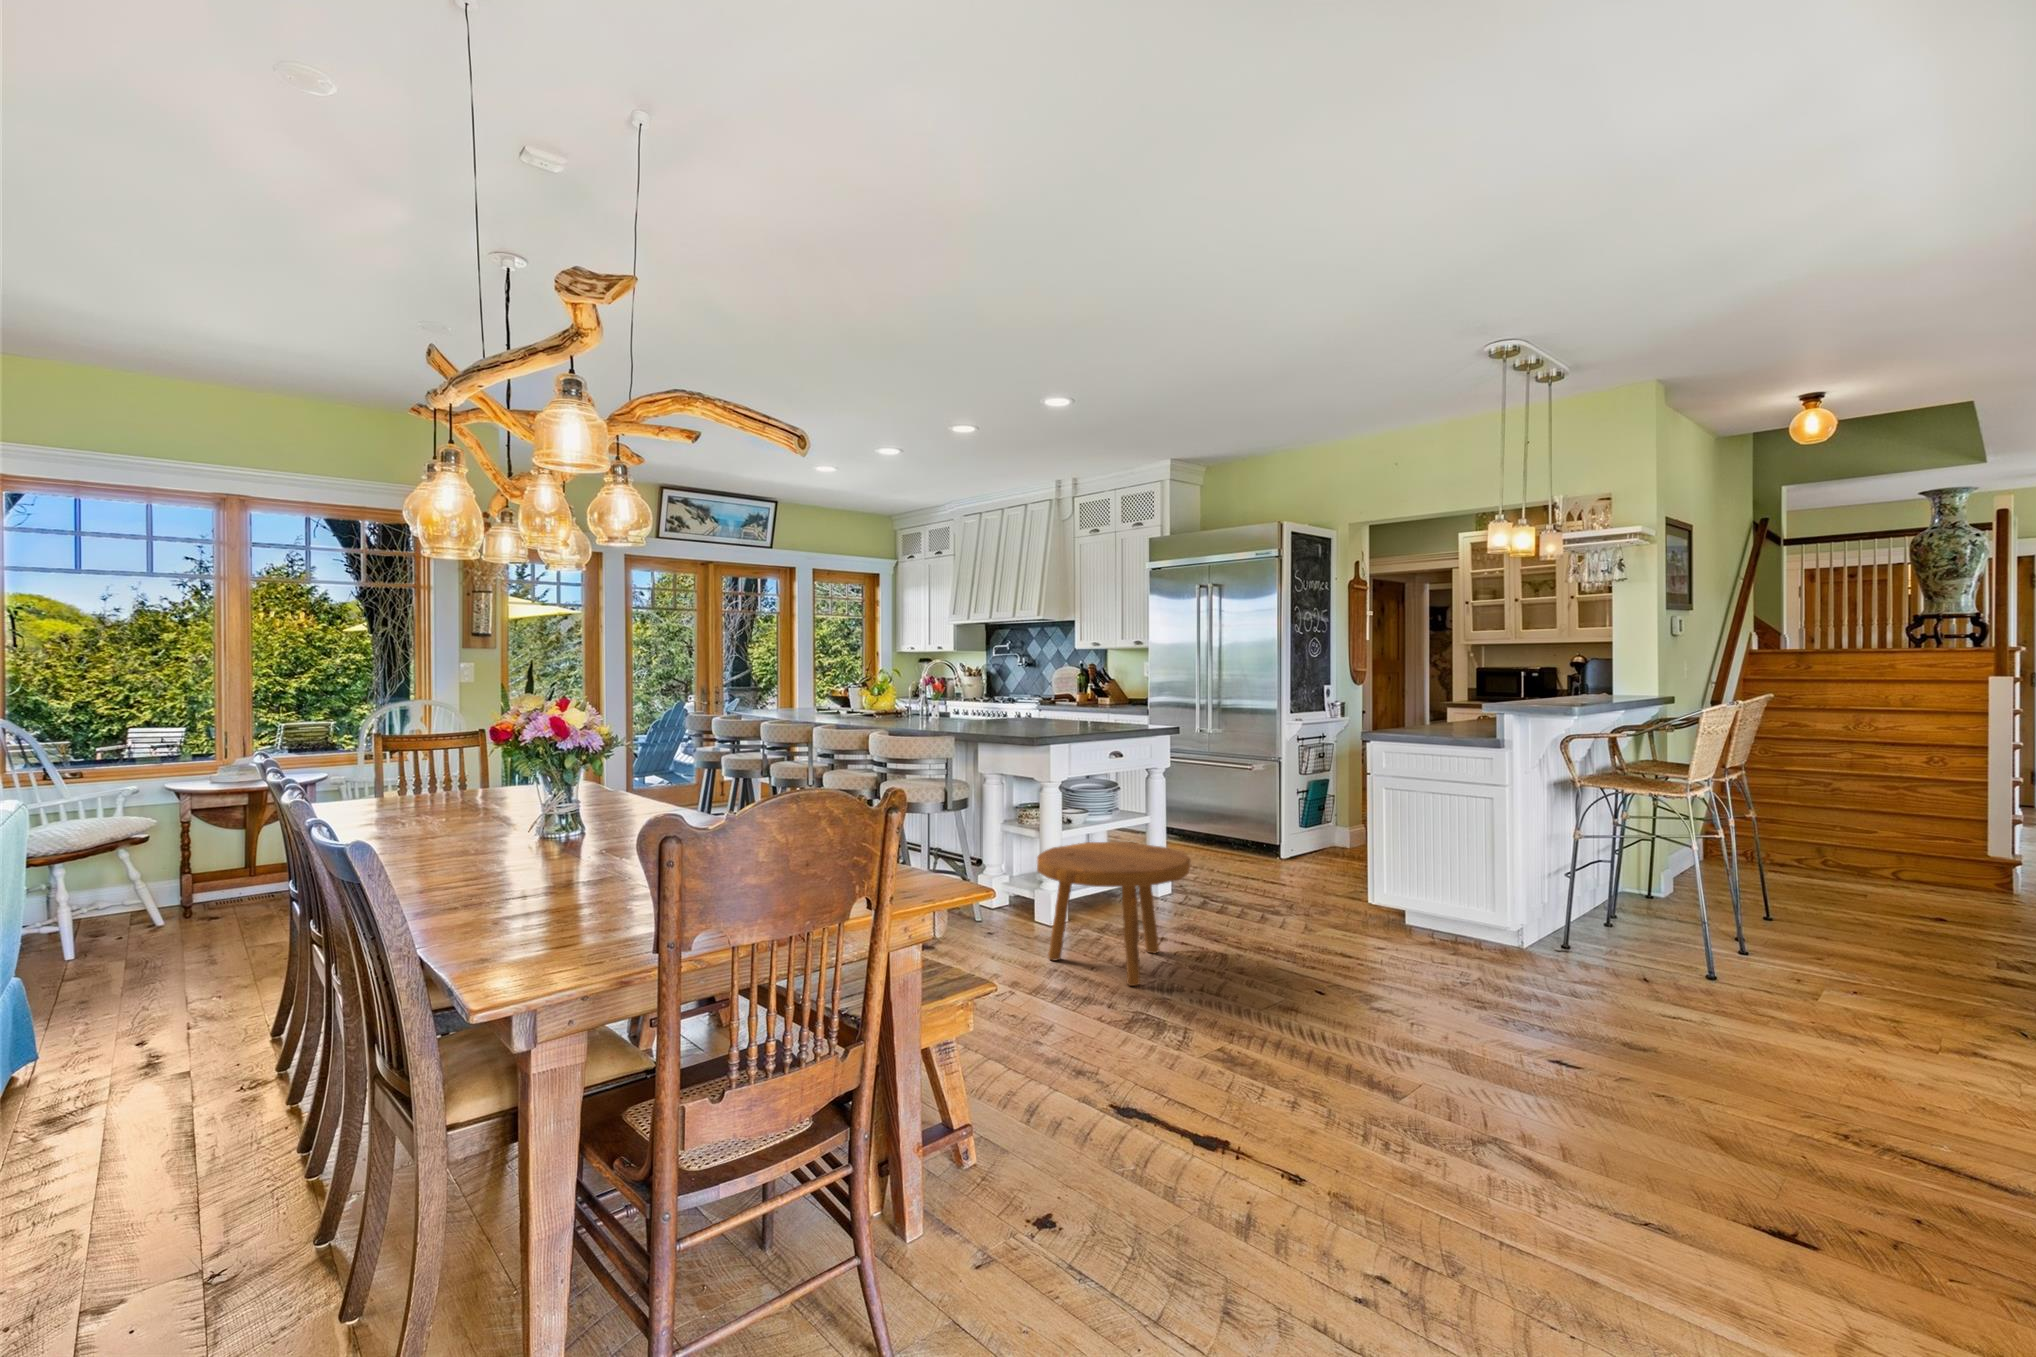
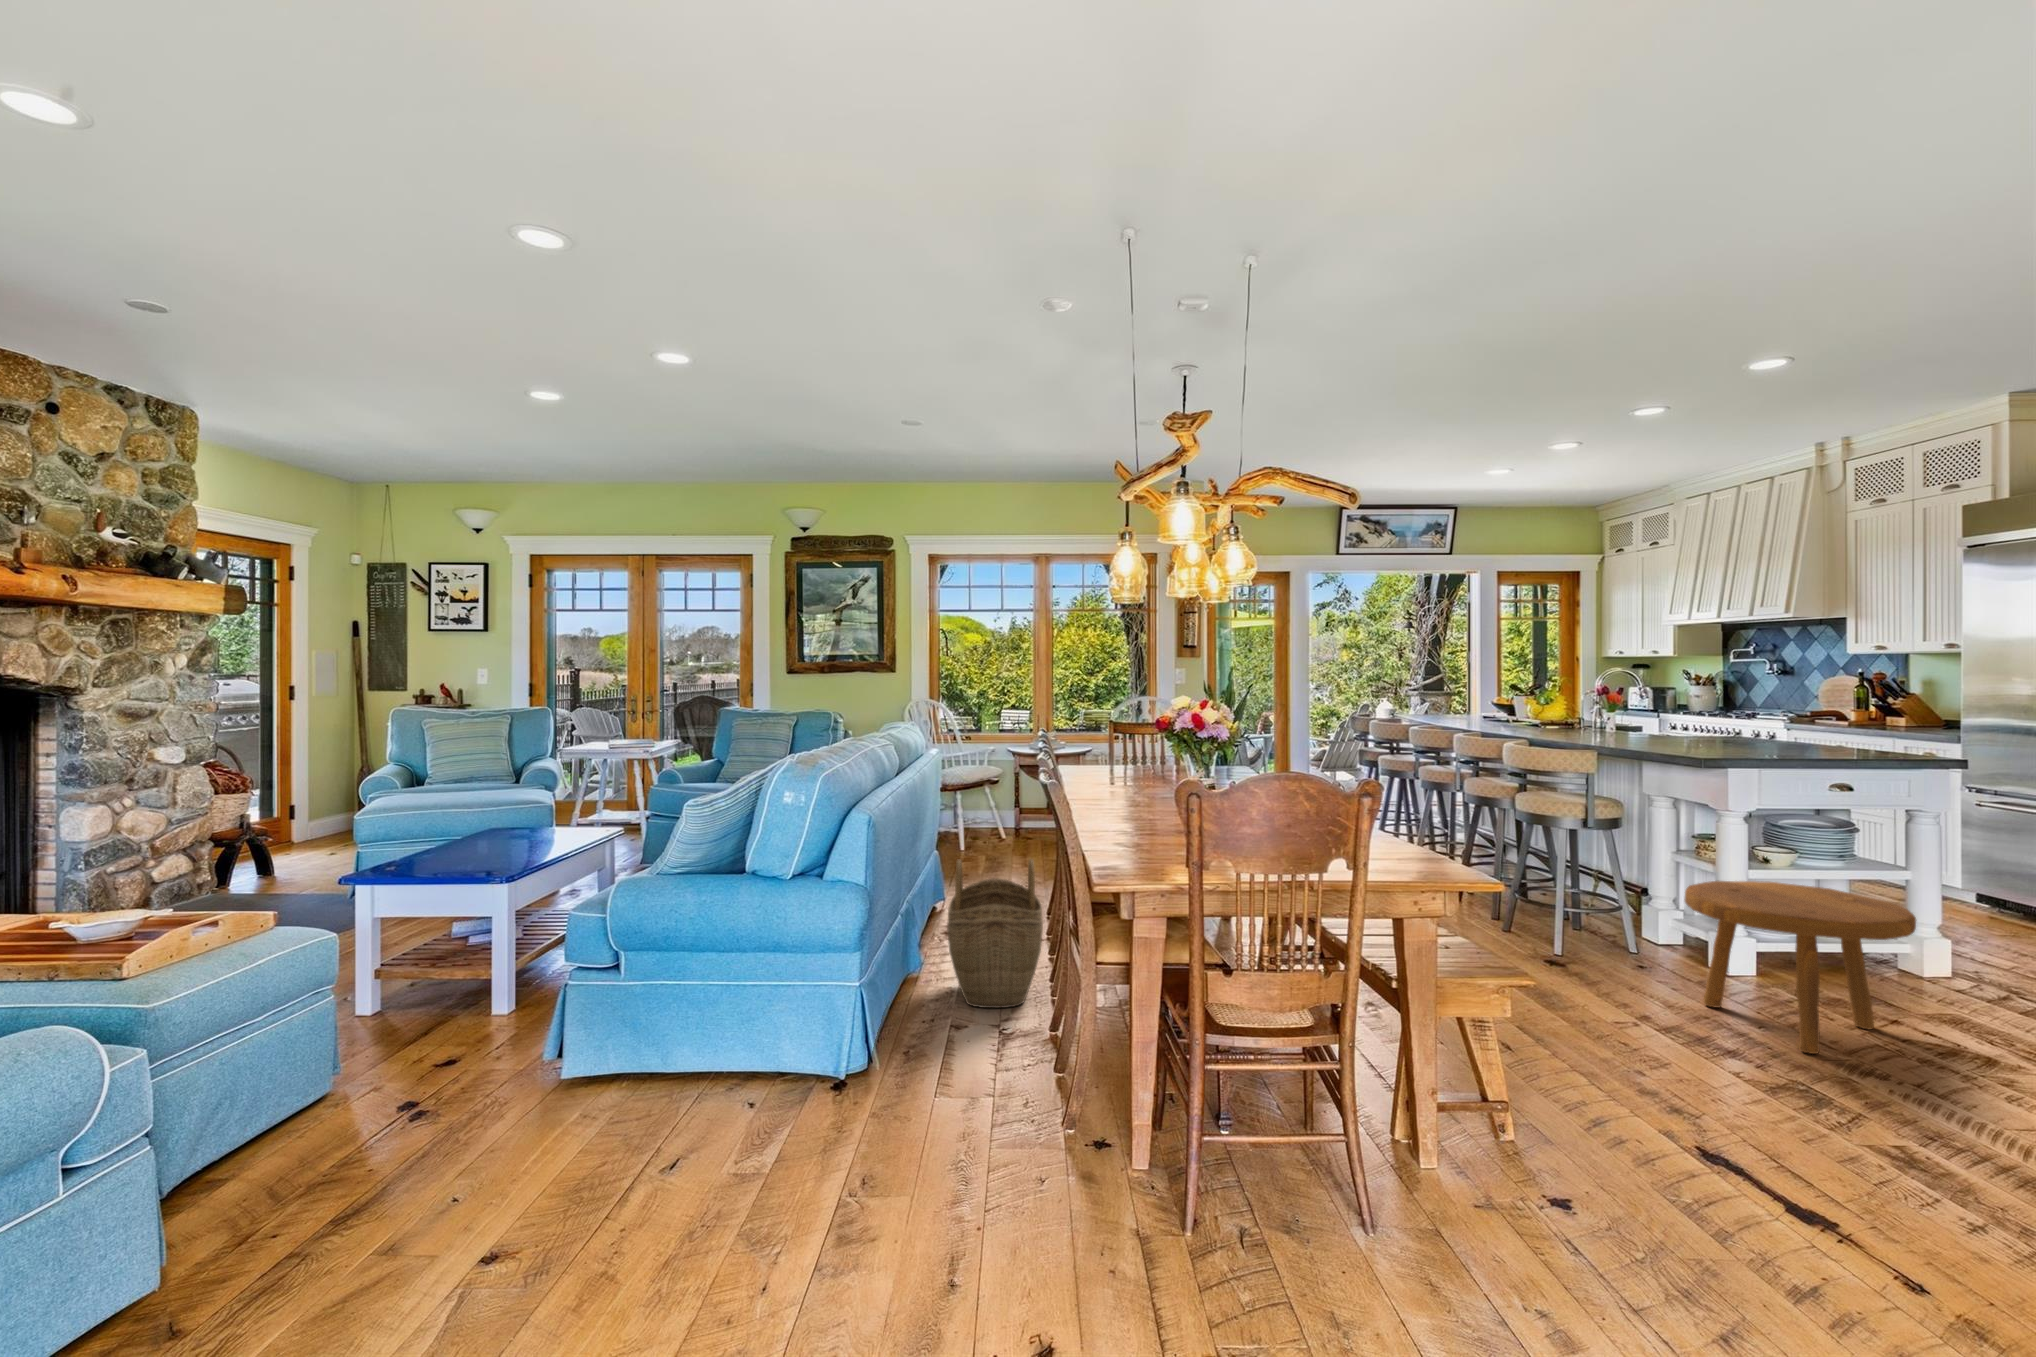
woven basket: none [119,953,317,1215] -> present [947,859,1043,1008]

